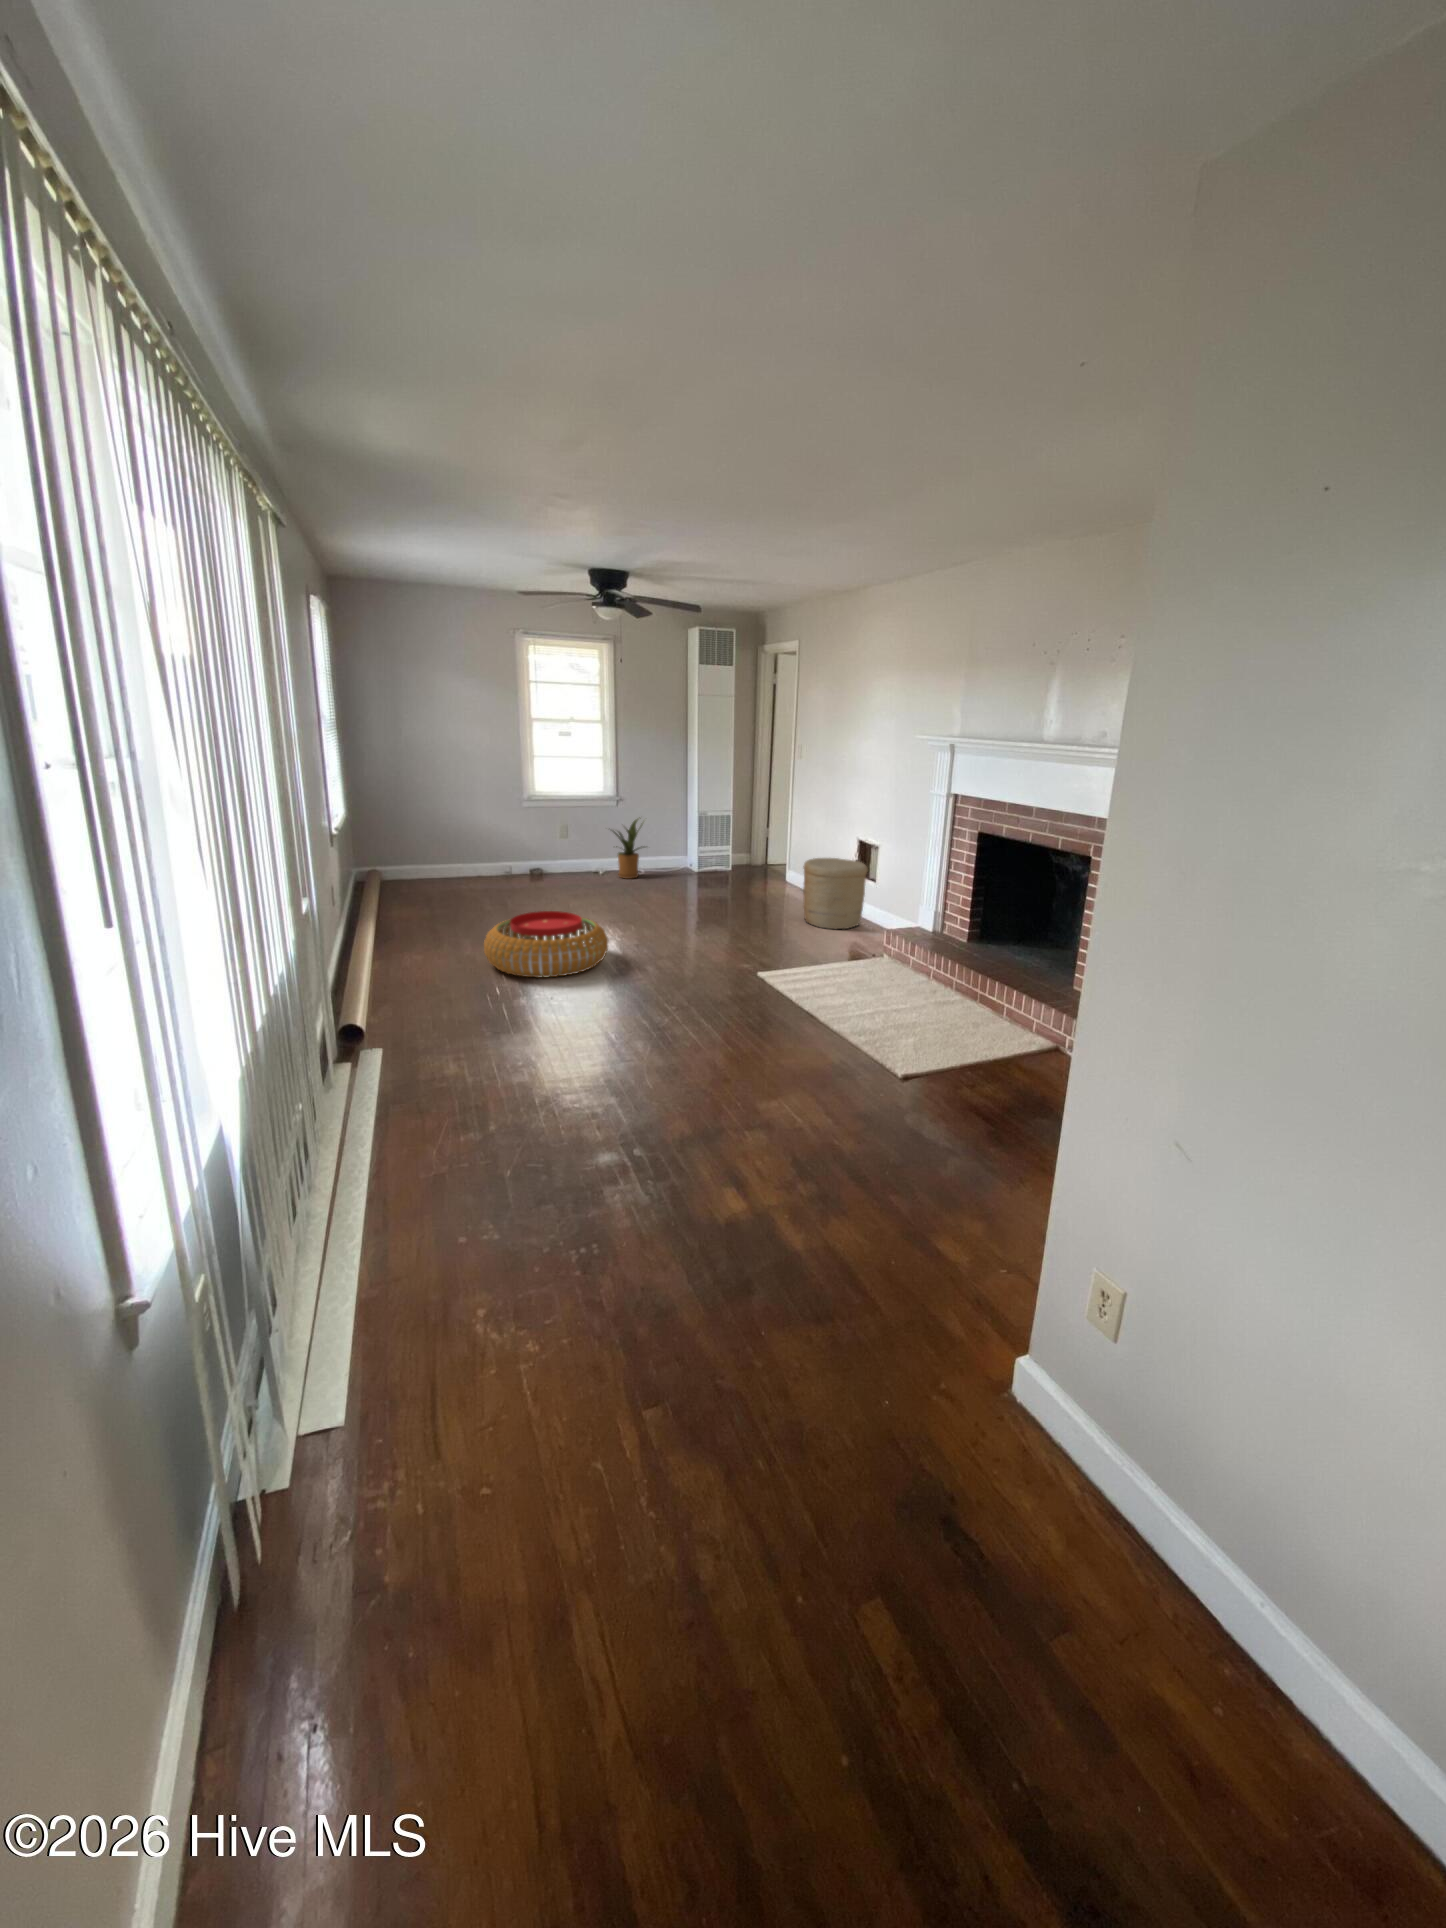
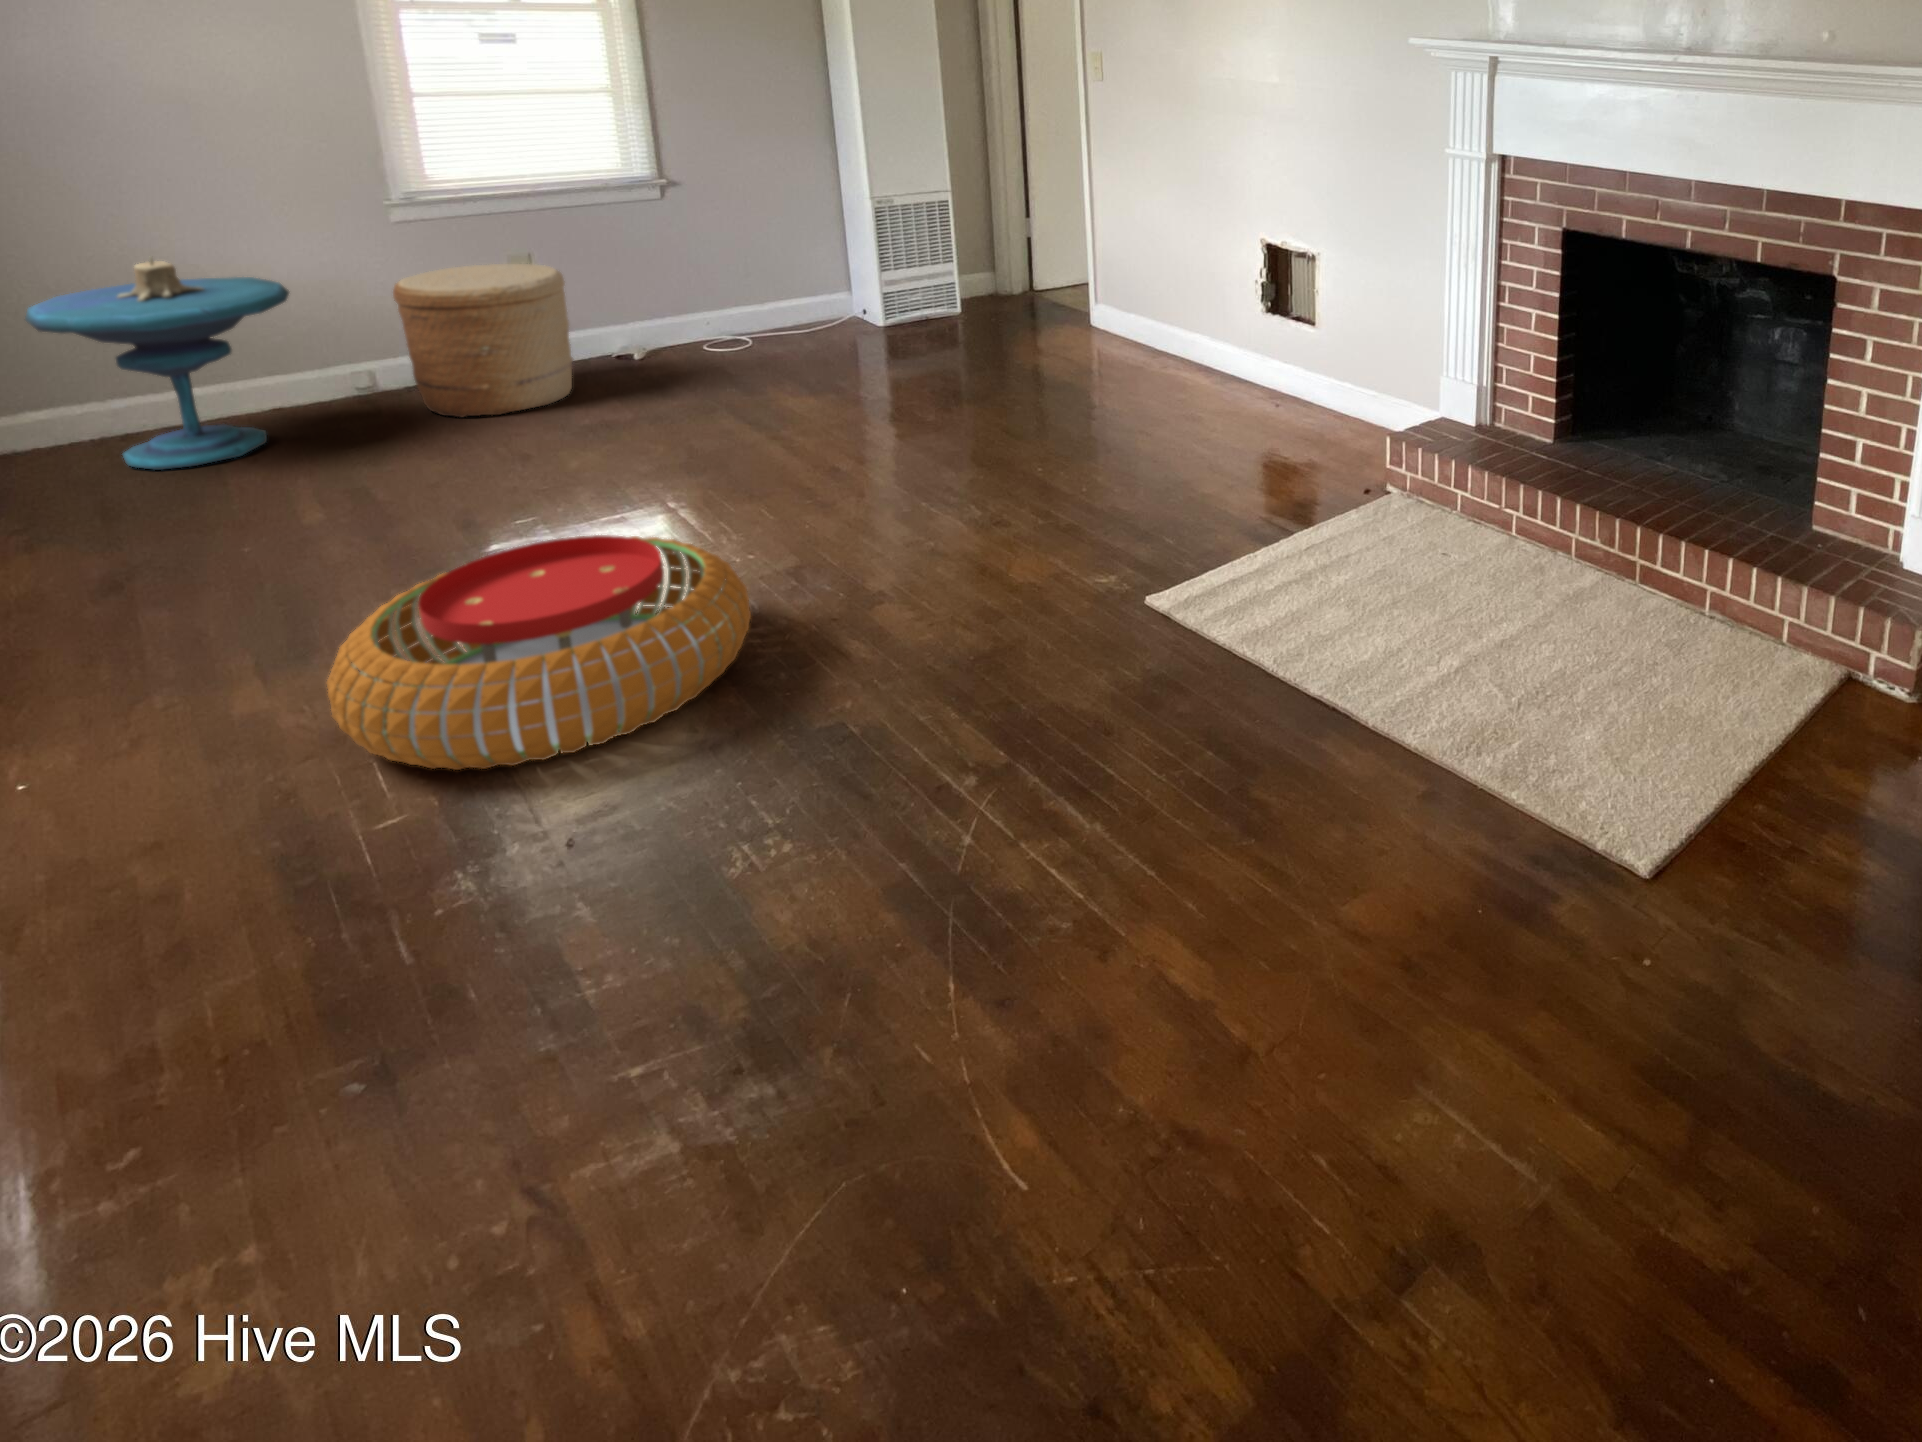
side table: none [419,810,491,888] -> present [25,257,289,470]
house plant: present [613,817,644,879] -> none [635,222,769,369]
woven basket: present [803,858,867,929] -> present [393,264,574,417]

